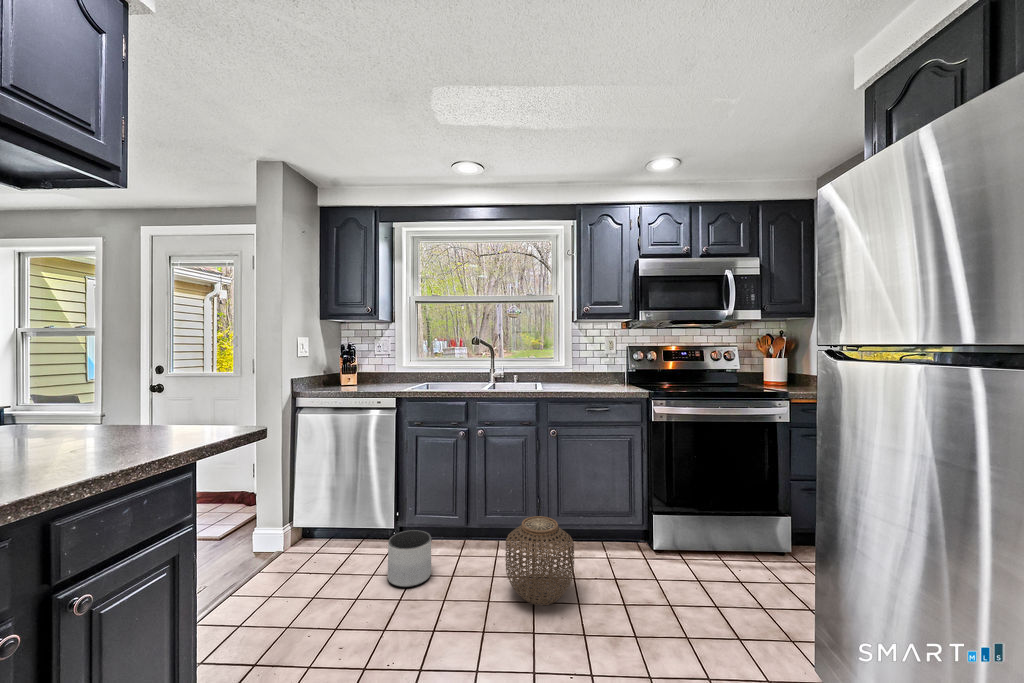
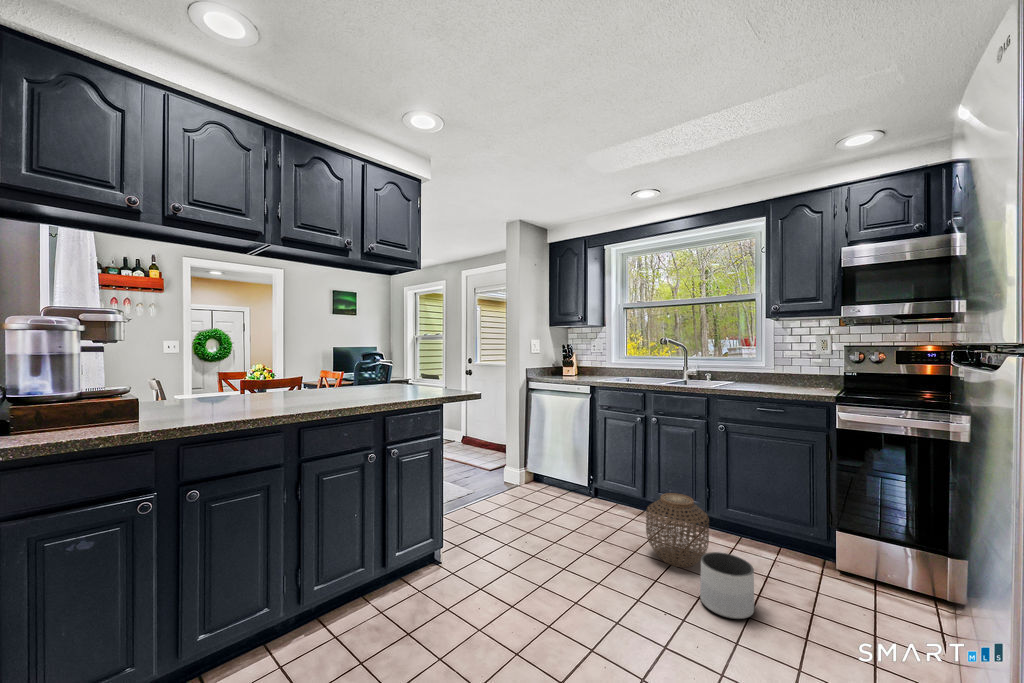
planter: present [388,530,431,587] -> present [700,552,754,619]

